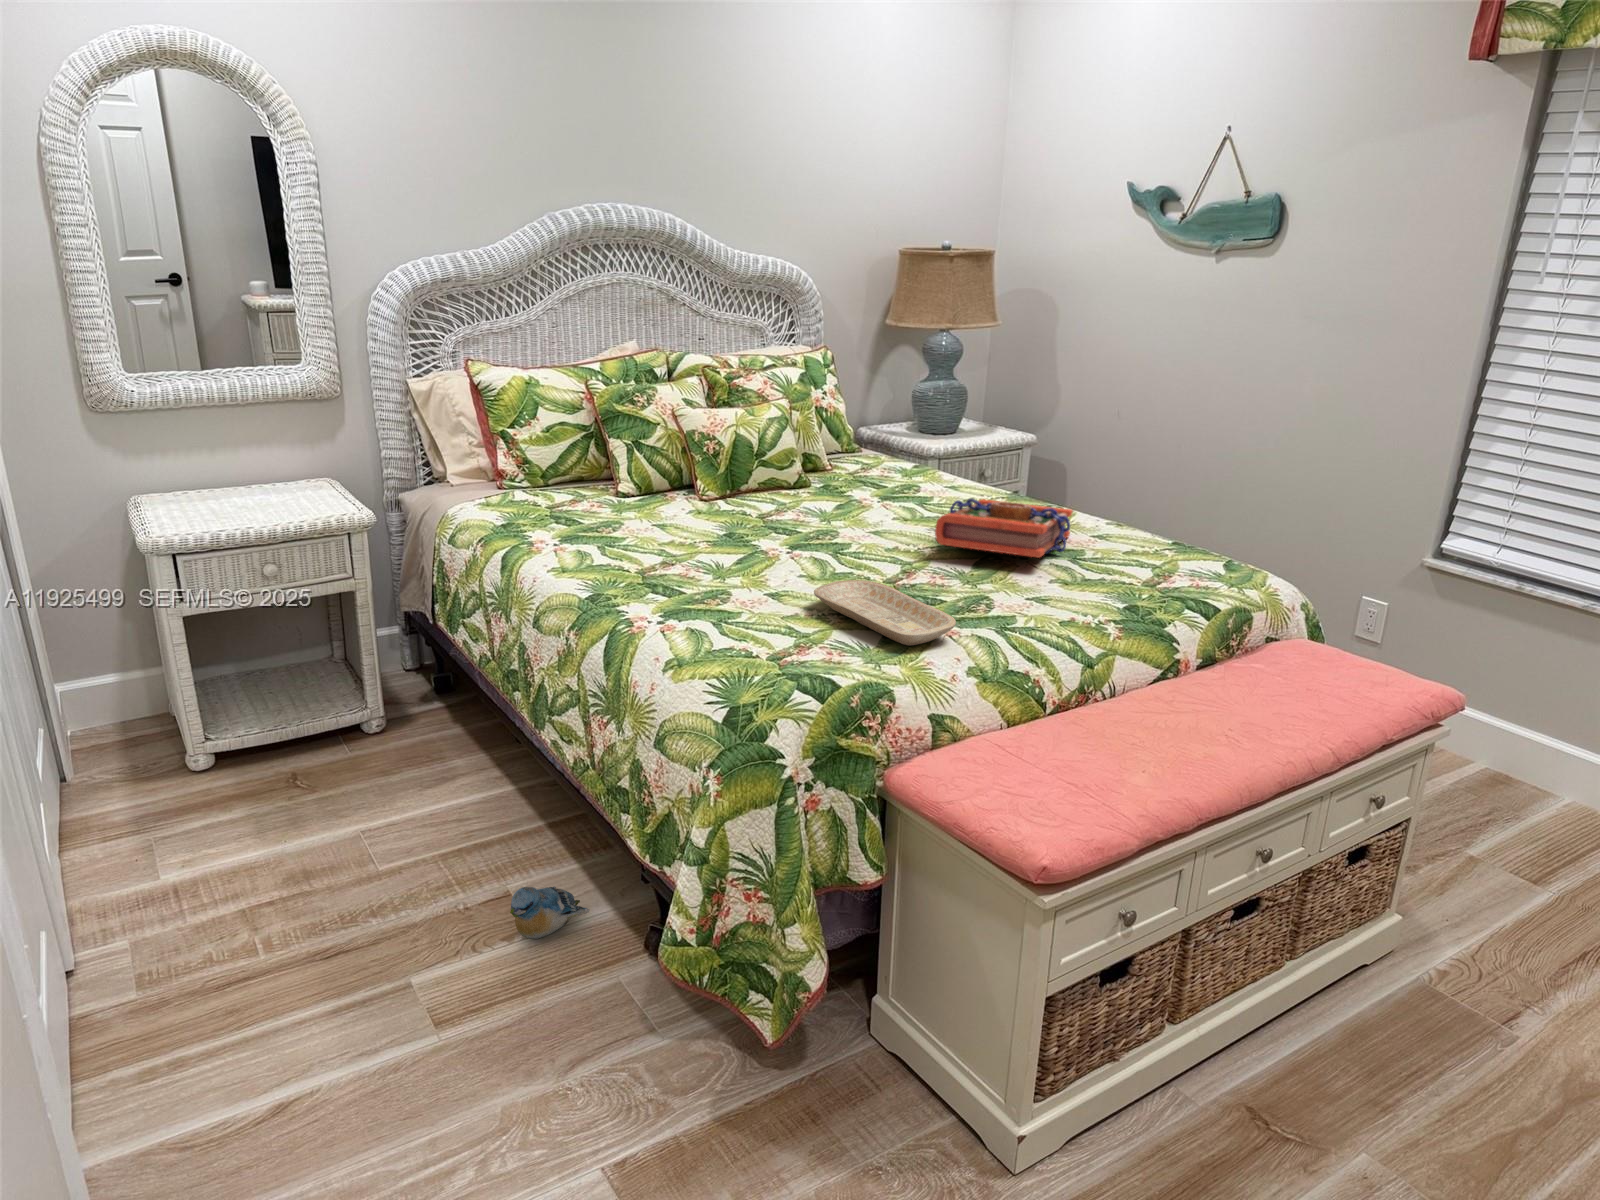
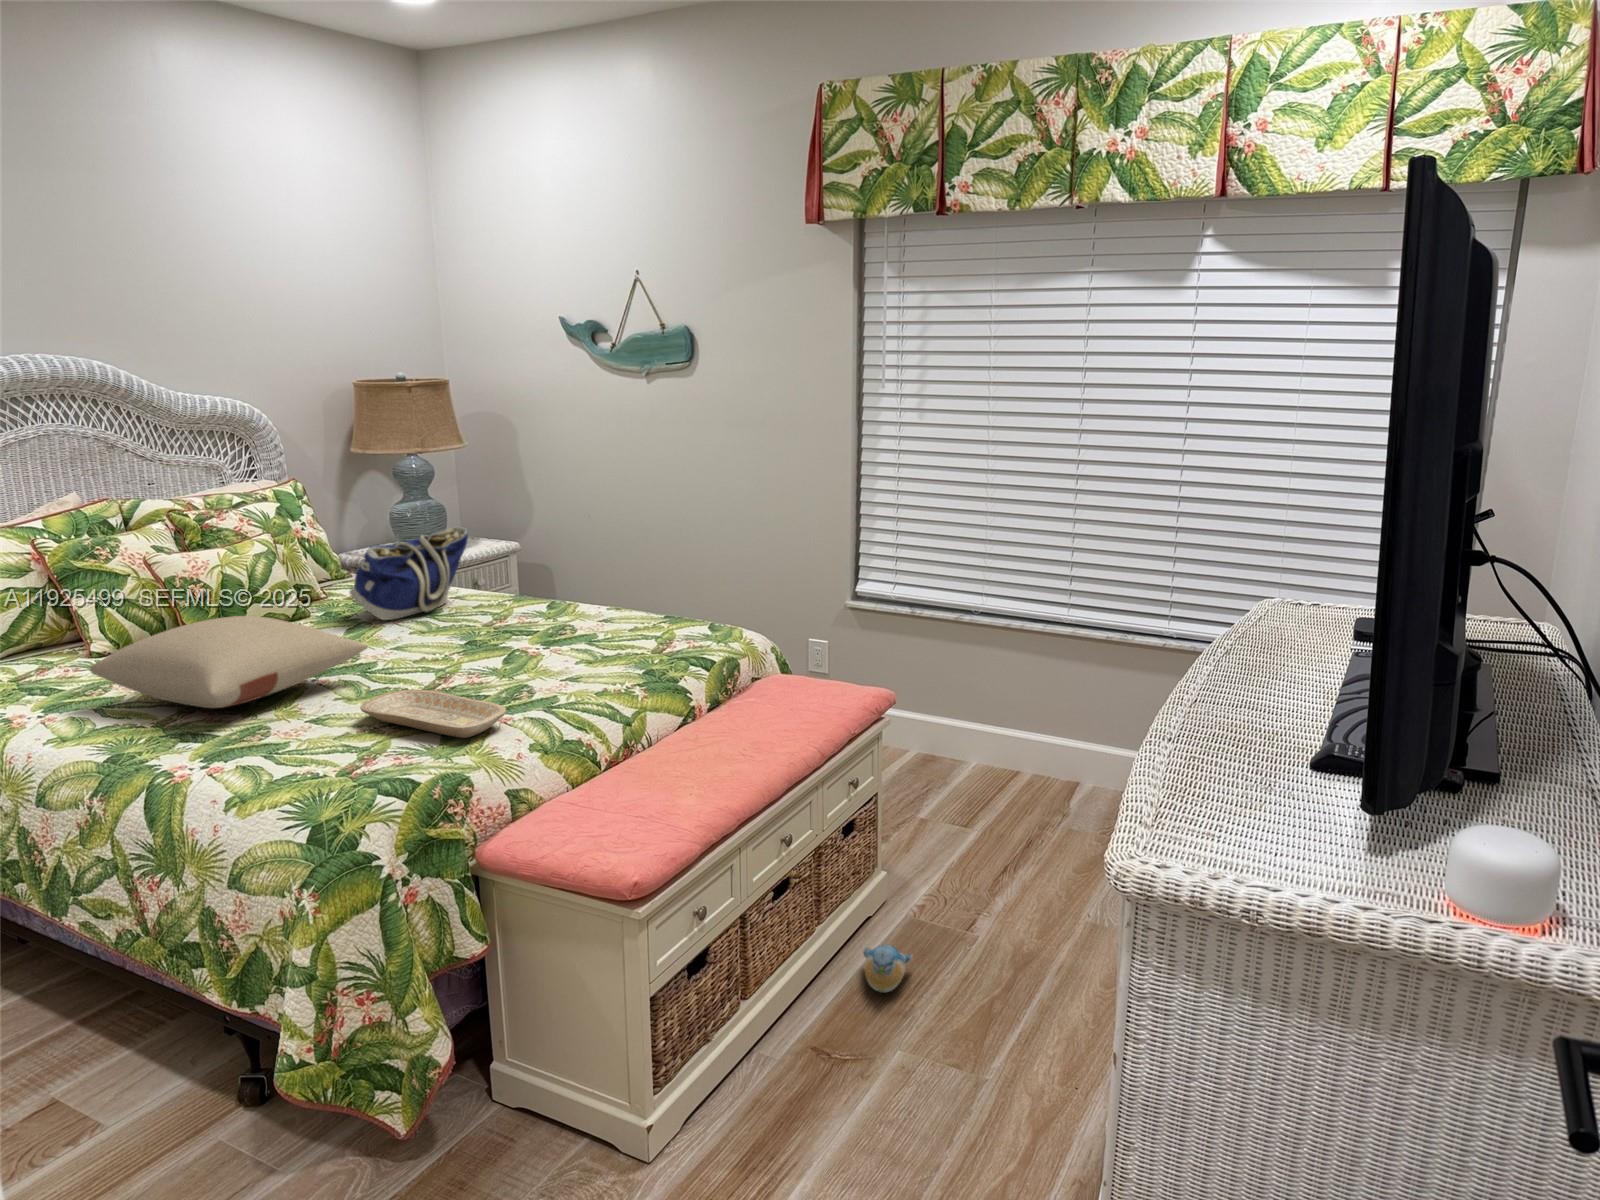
tote bag: none [848,411,976,501] -> present [349,526,468,620]
pillow: none [598,477,841,565] -> present [90,616,368,708]
book: present [935,499,1072,557] -> none [459,600,578,648]
plush toy: present [510,886,589,939] -> present [863,944,912,993]

